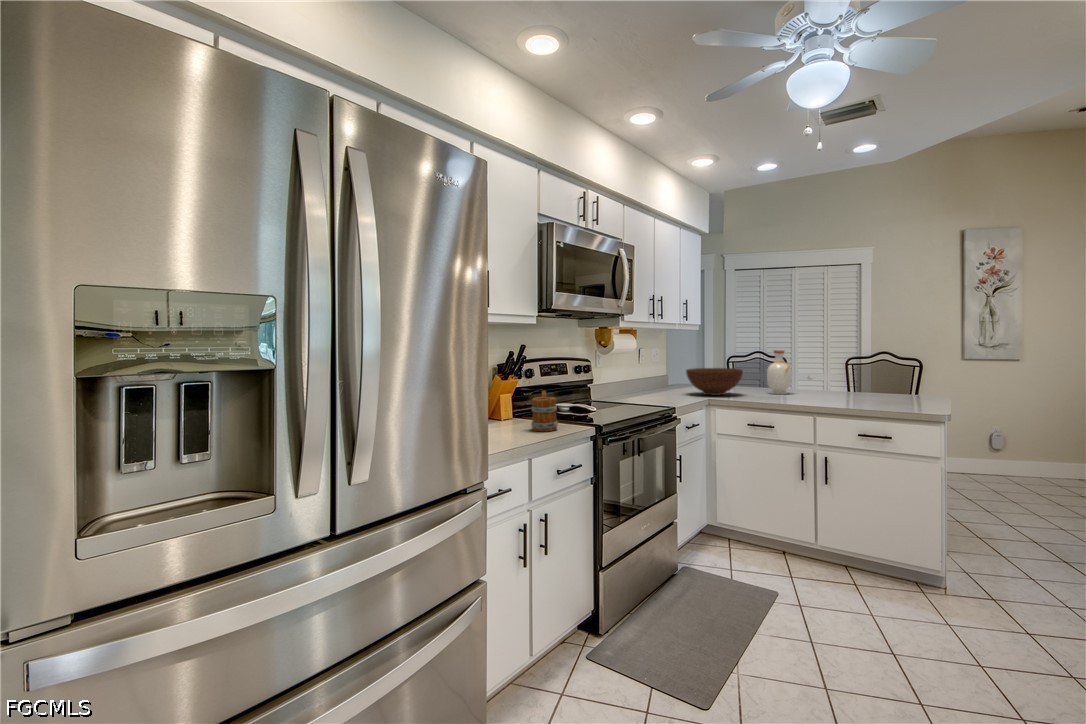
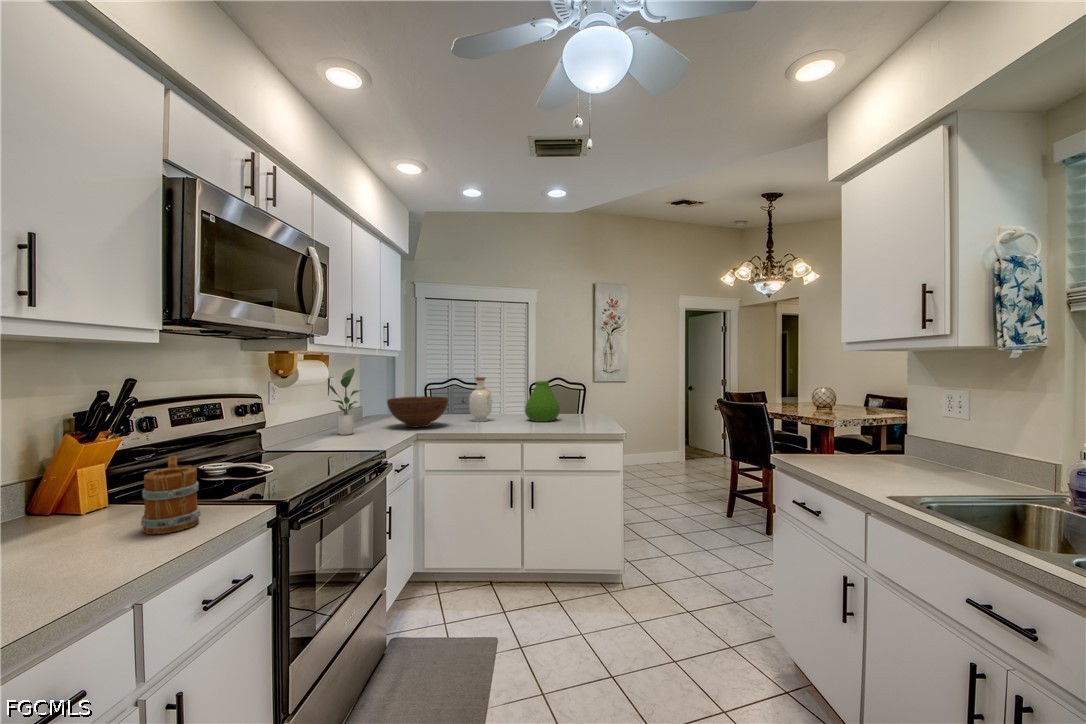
potted plant: none [636,341,665,397] -> present [328,368,361,435]
vase: none [829,355,871,398] -> present [525,381,560,422]

